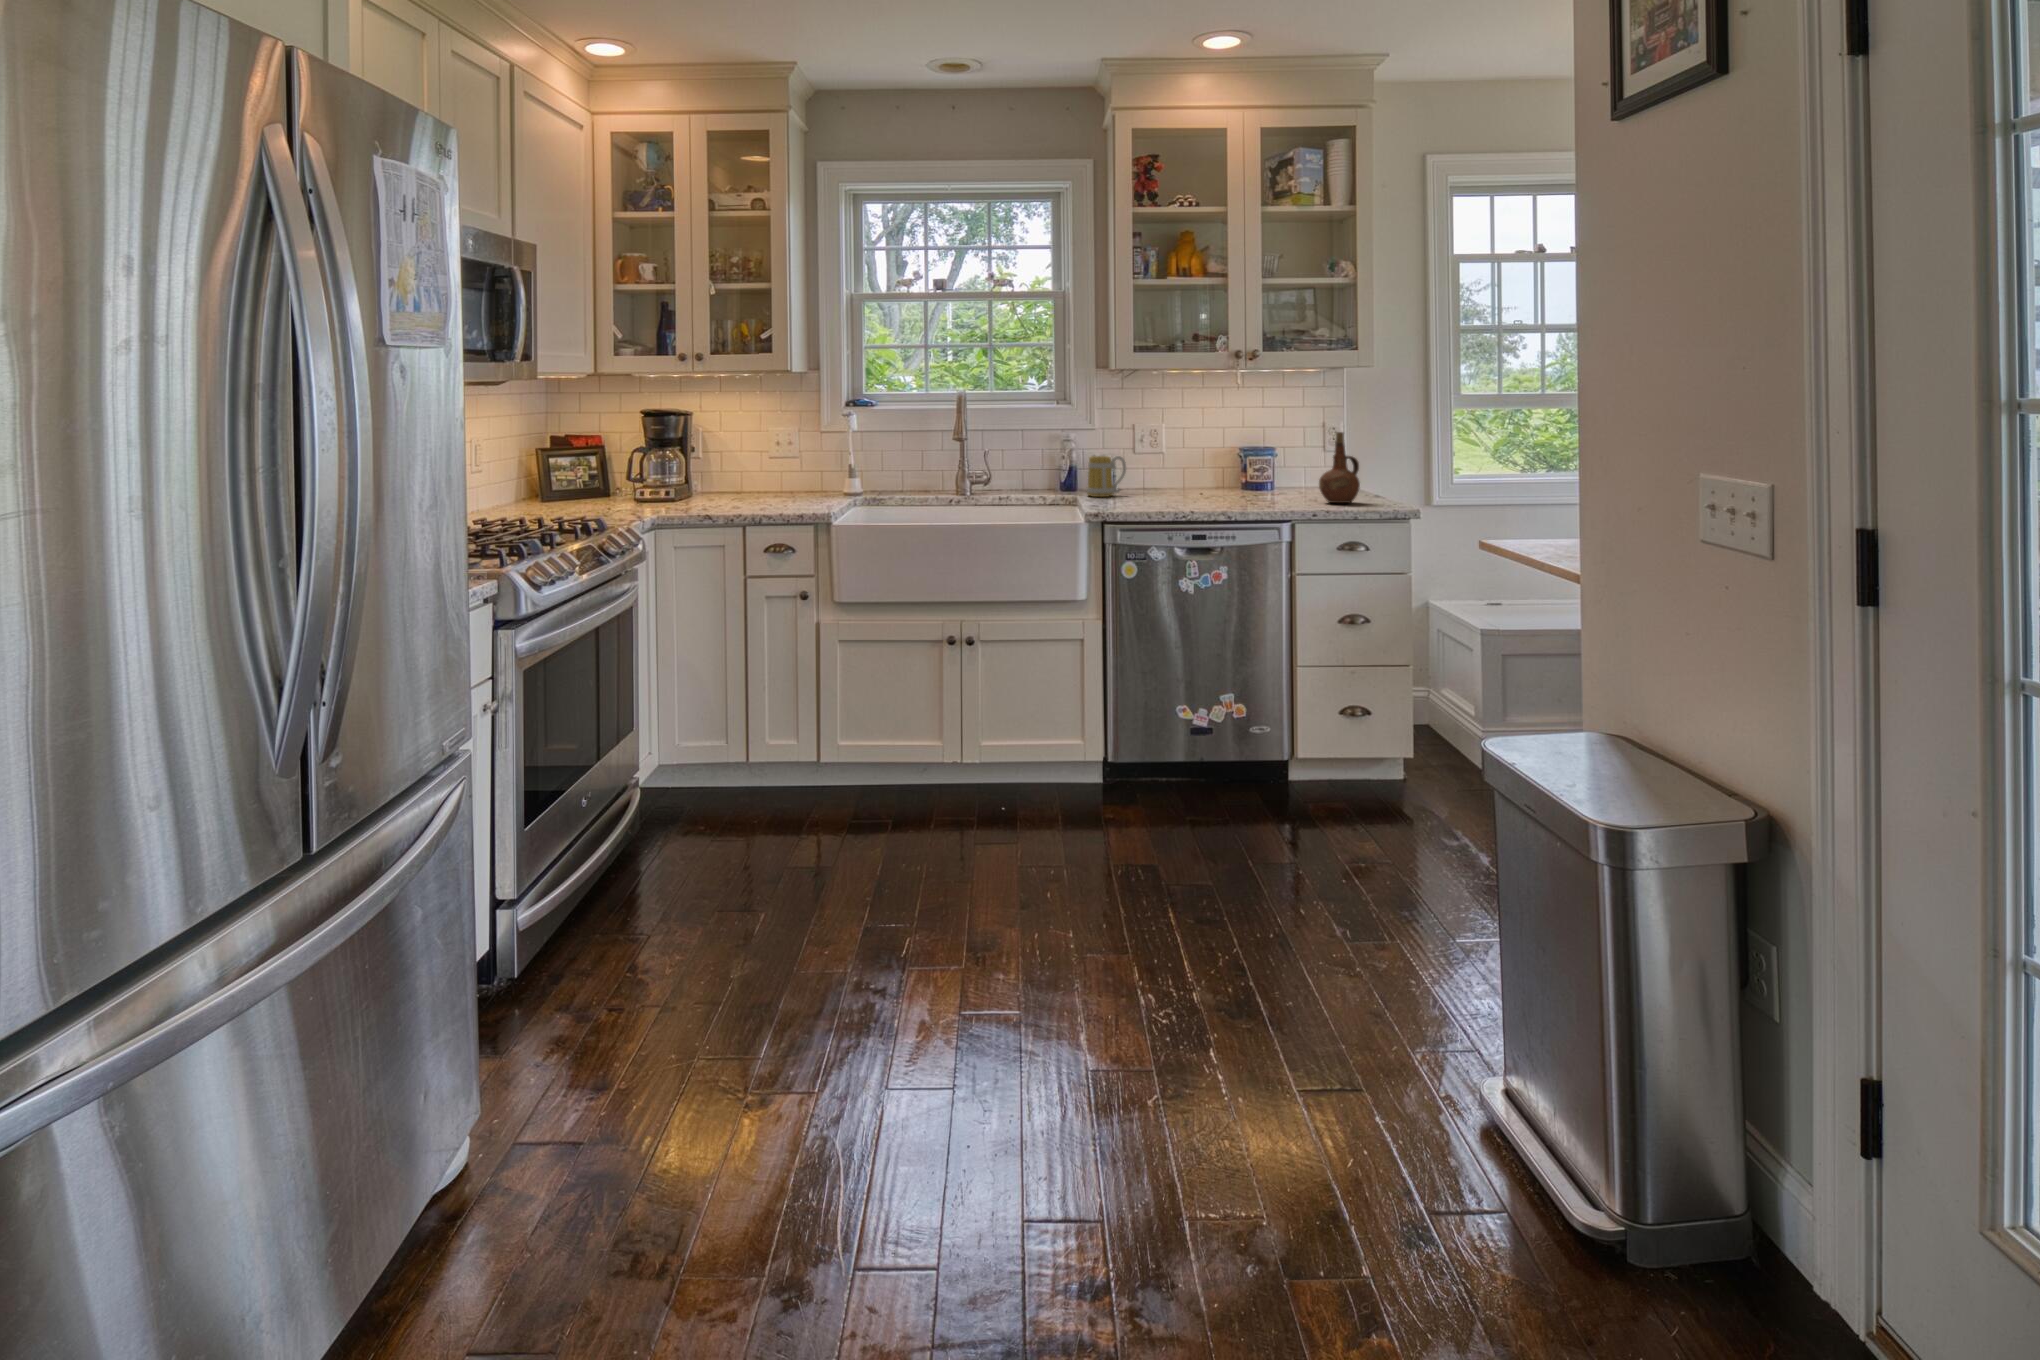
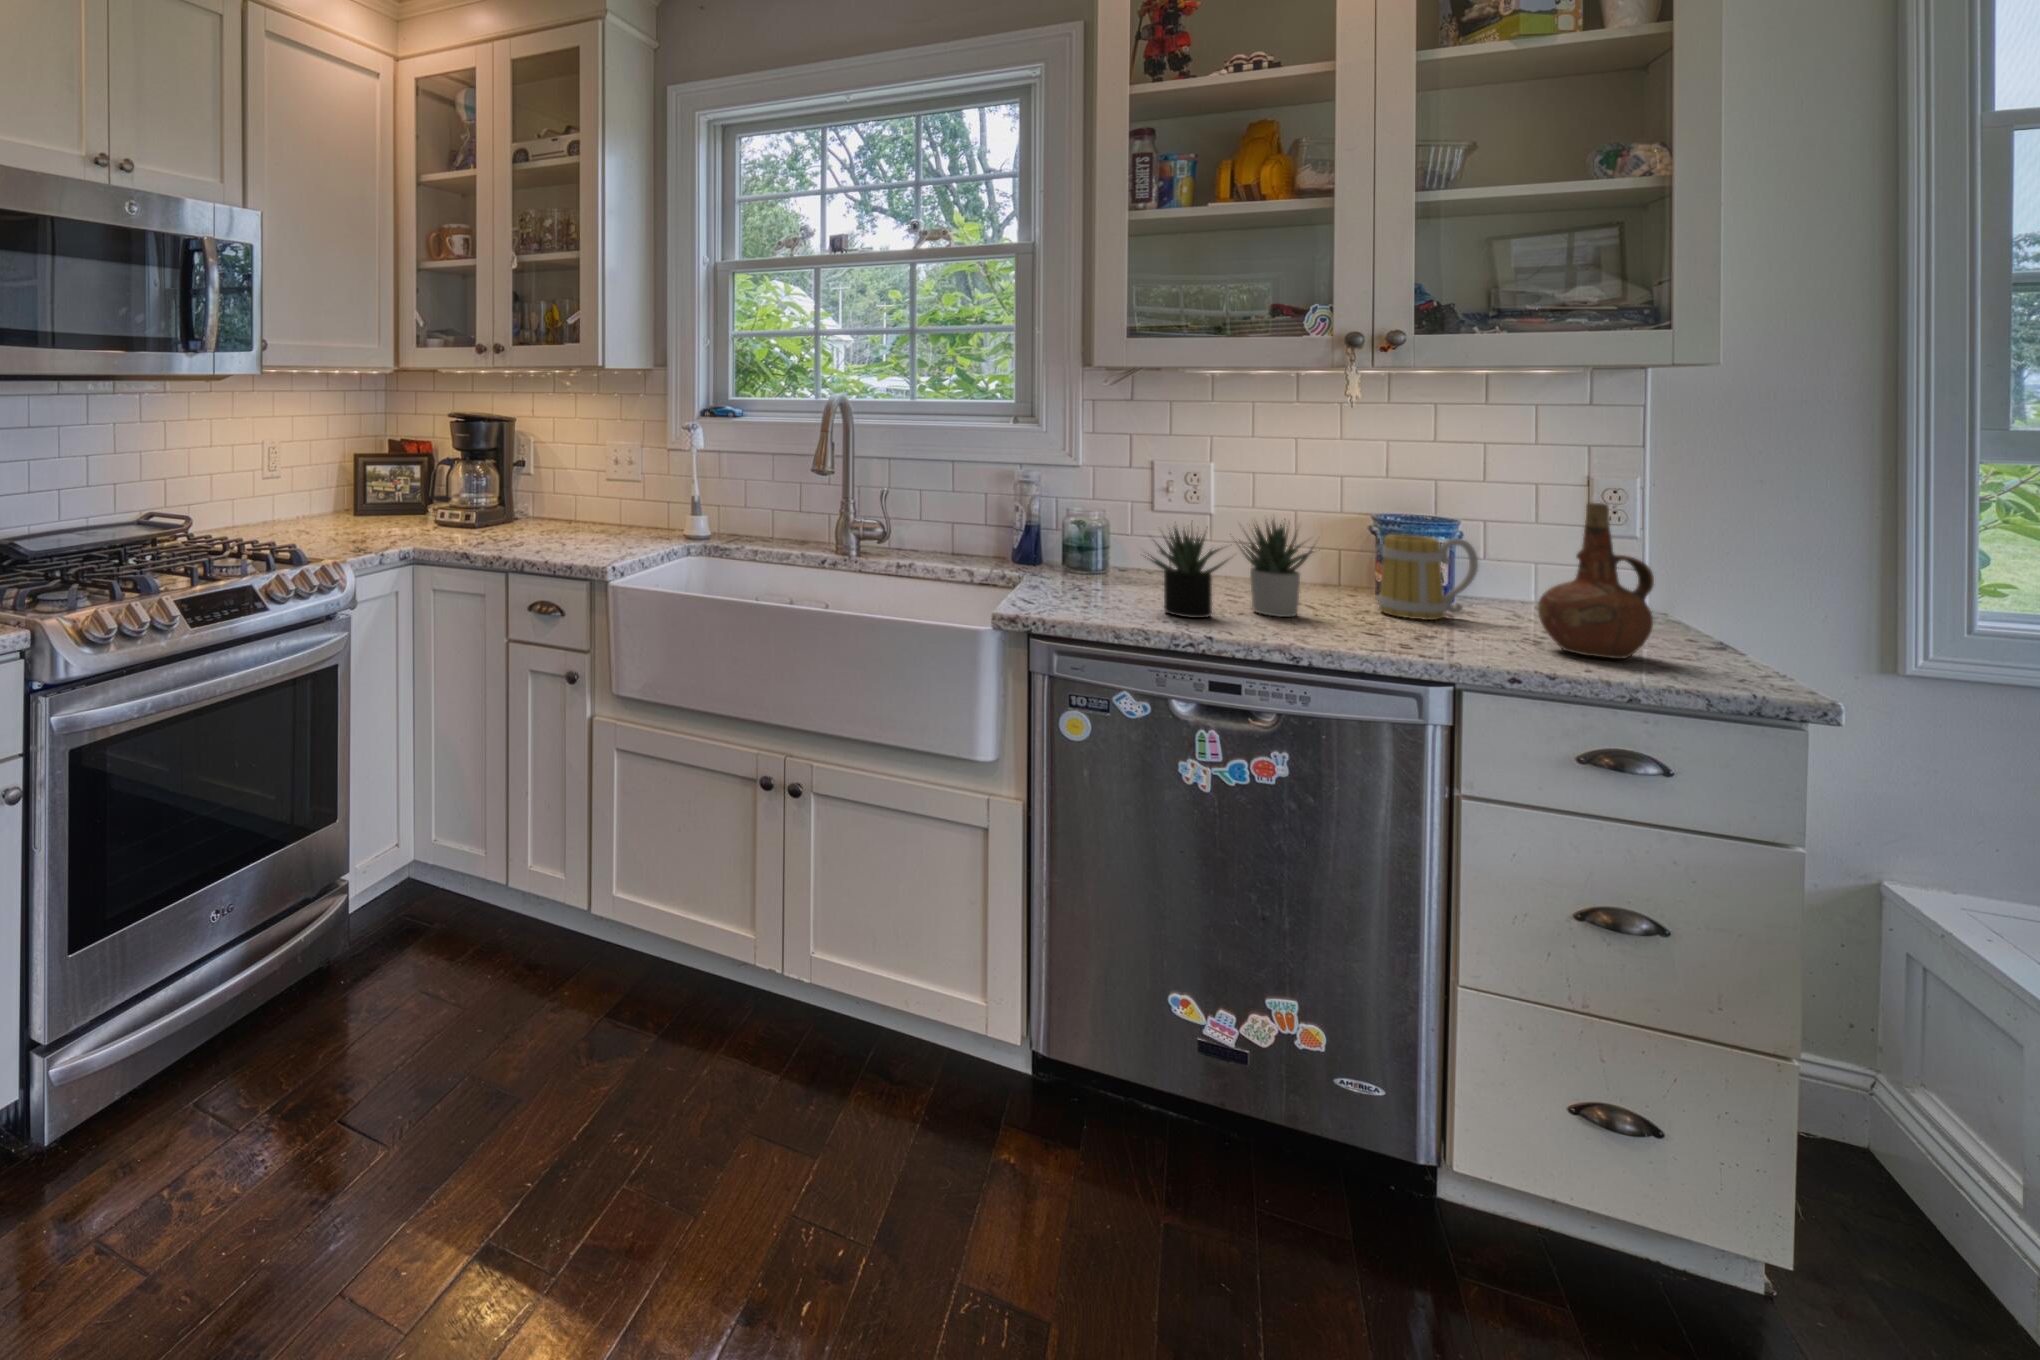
succulent plant: none [1150,447,1231,506] -> present [1145,521,1313,618]
mug: present [1087,456,1126,497] -> present [1378,534,1478,620]

